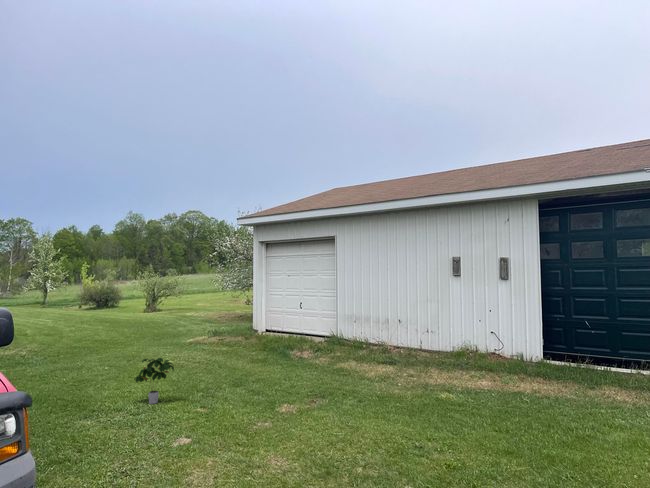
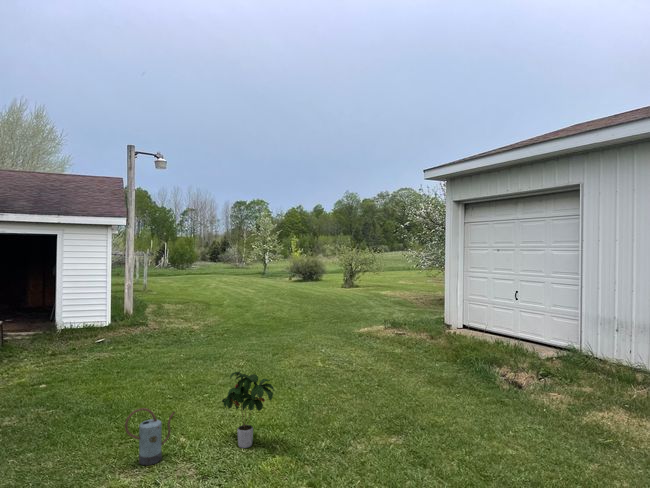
watering can: none [81,384,110,420] -> present [125,408,175,465]

